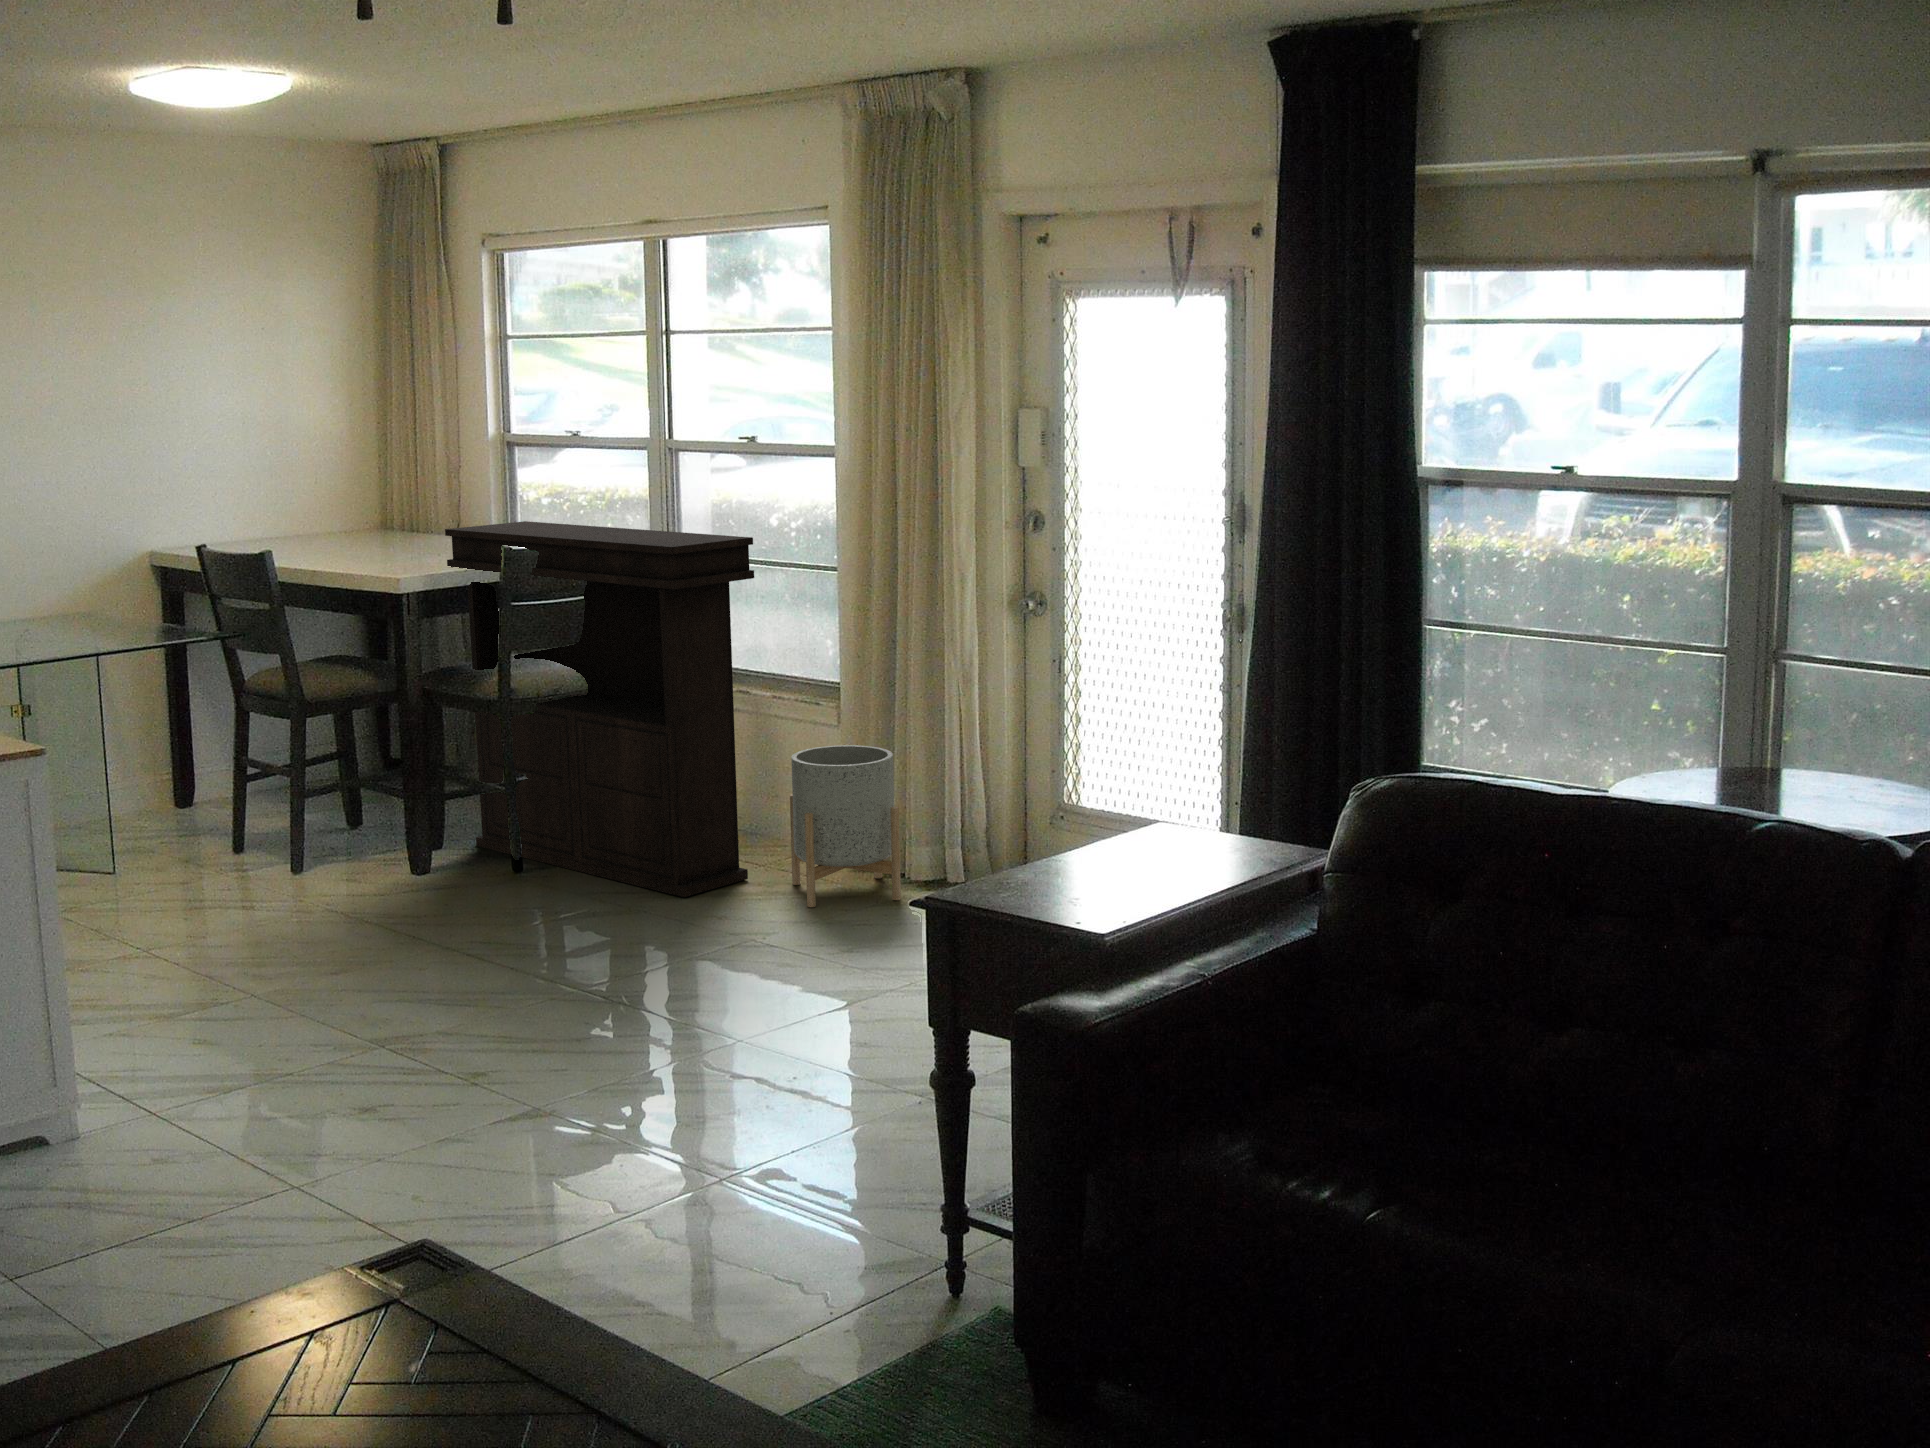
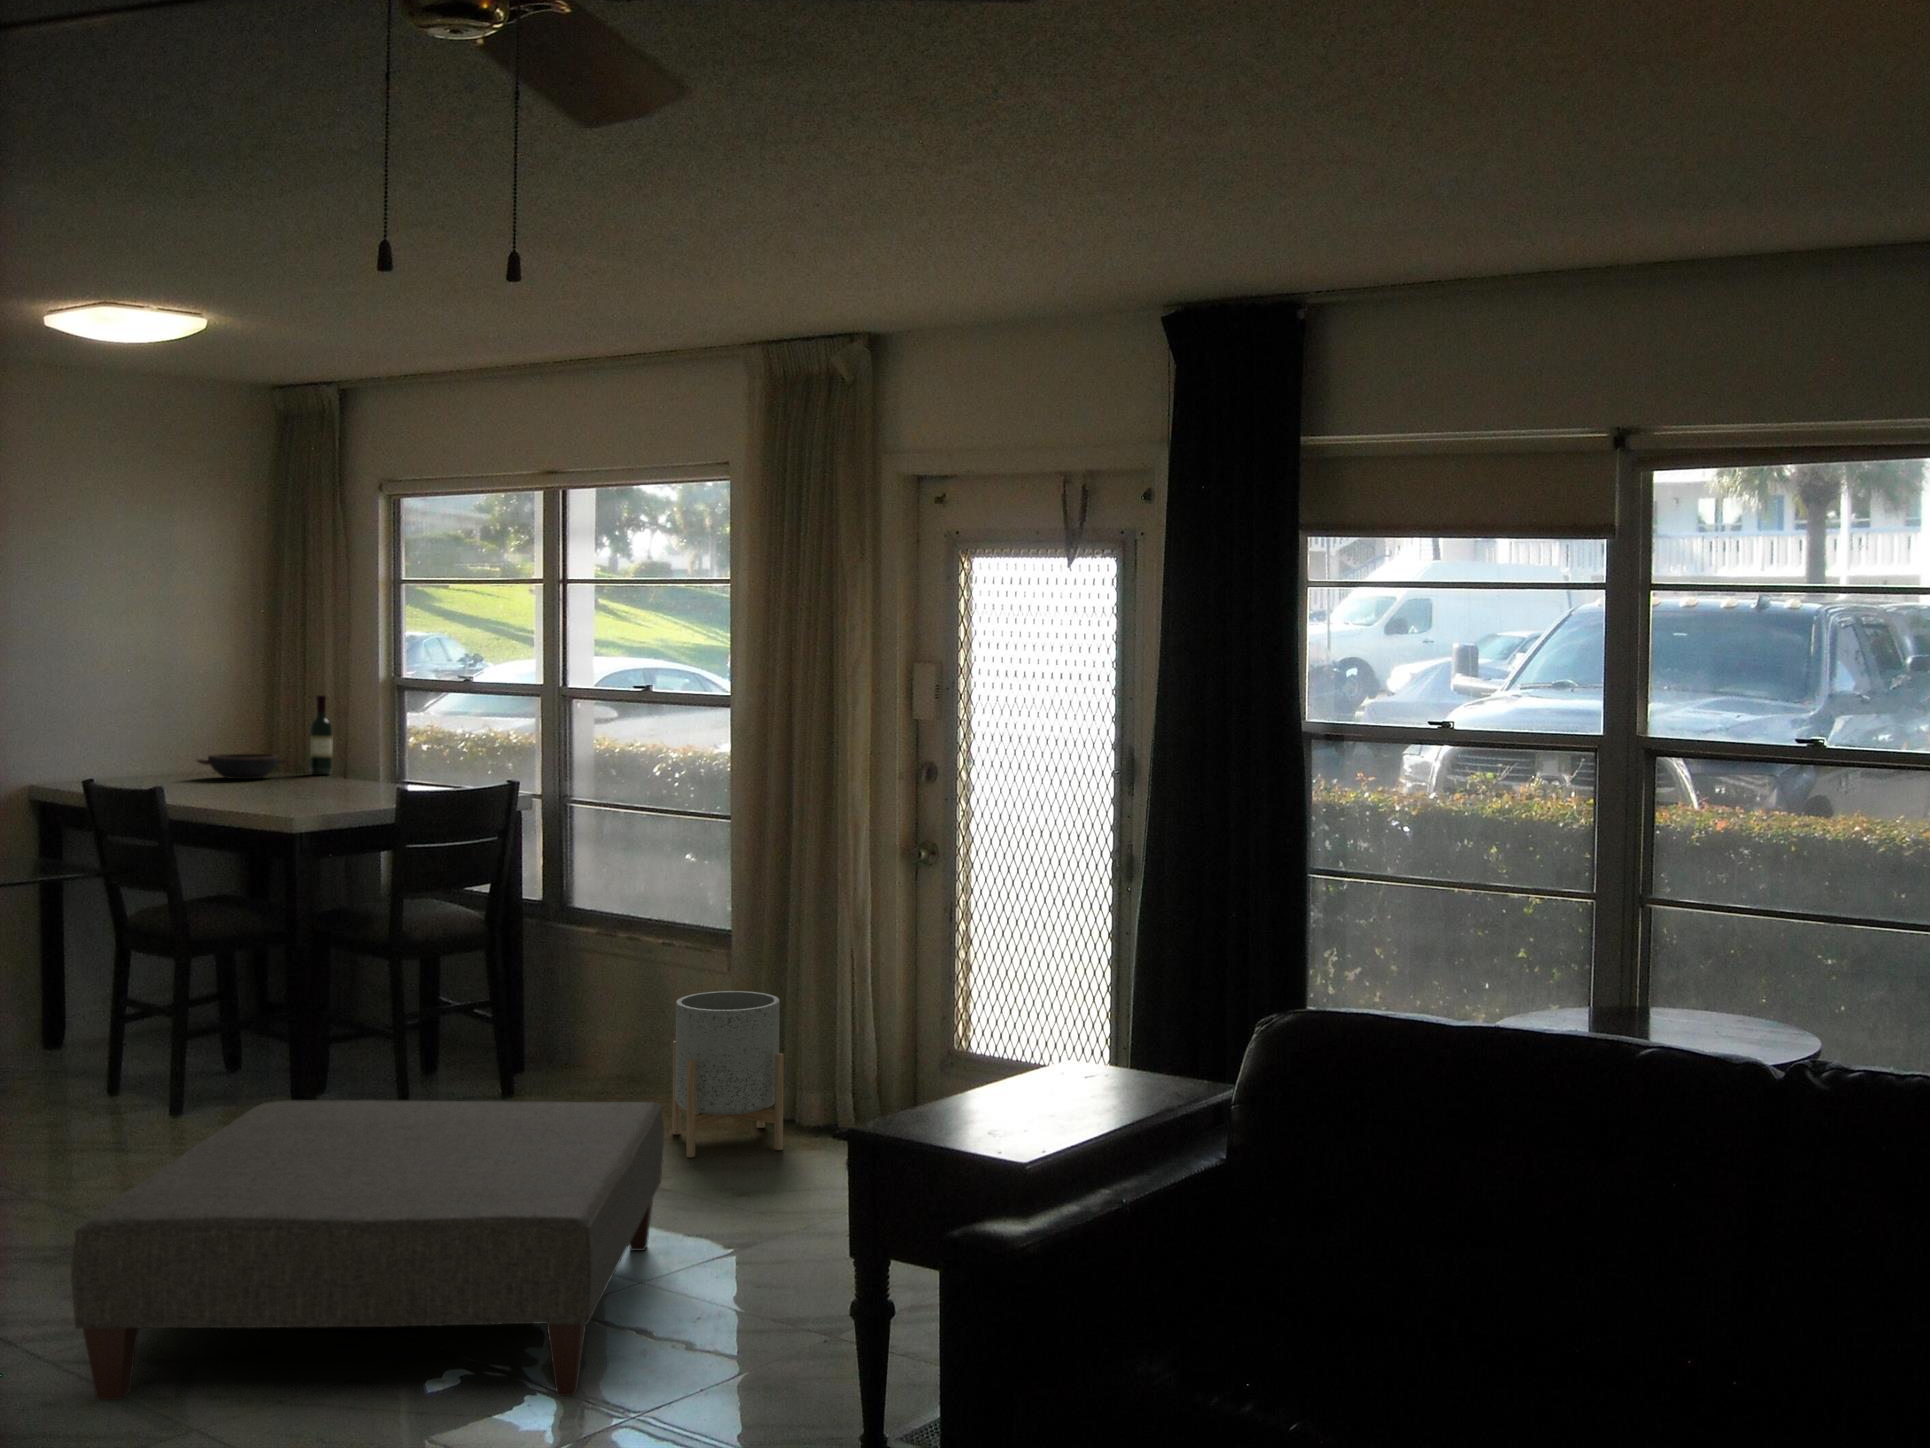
wine bottle: none [415,450,439,531] -> present [310,695,332,775]
bowl: none [309,512,398,538] -> present [197,754,288,779]
console table: present [445,521,754,897] -> none [333,764,646,1147]
ottoman: none [266,856,787,1127] -> present [71,1100,664,1400]

